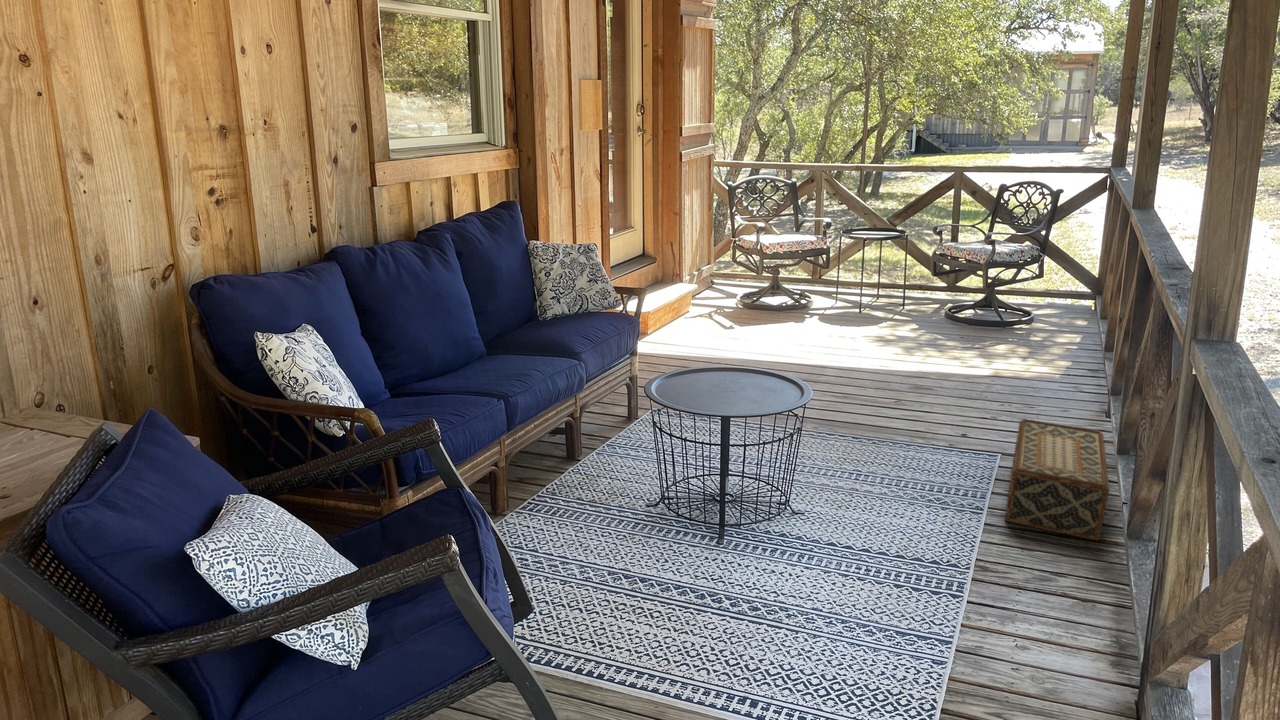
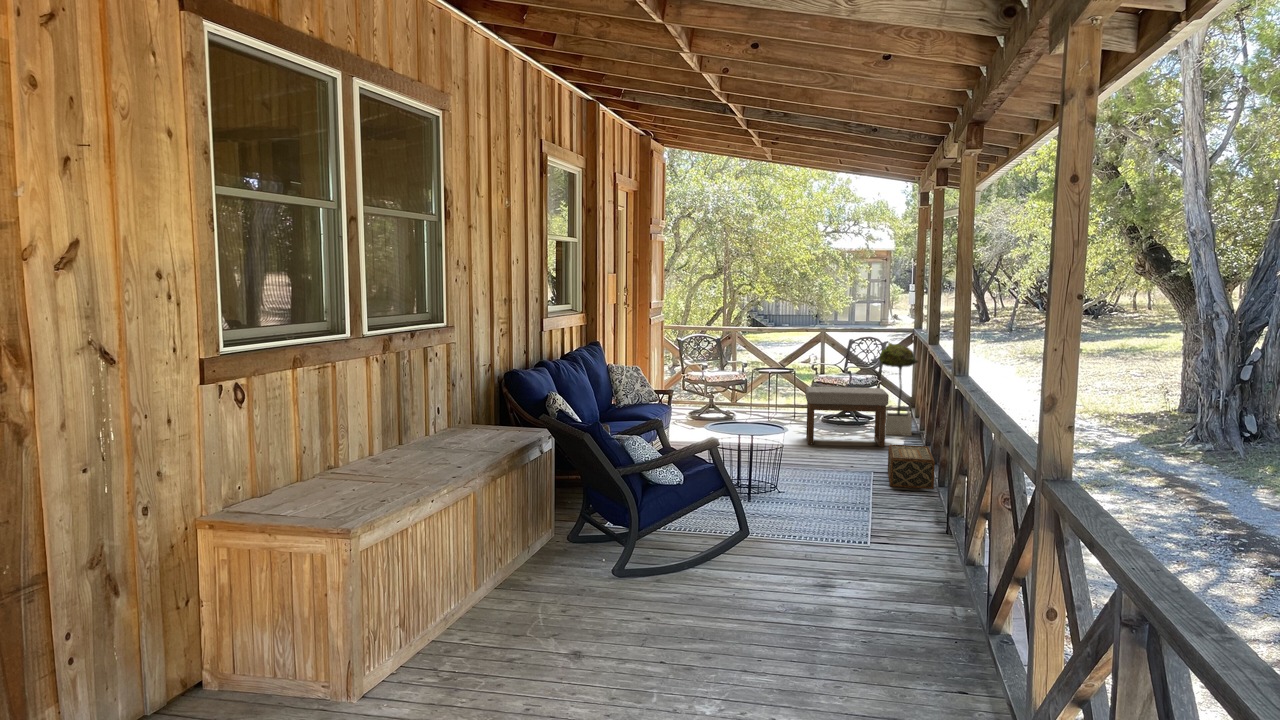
potted tree: none [1034,200,1112,361] -> present [879,343,918,436]
ottoman: none [892,275,1043,389] -> present [805,387,889,447]

